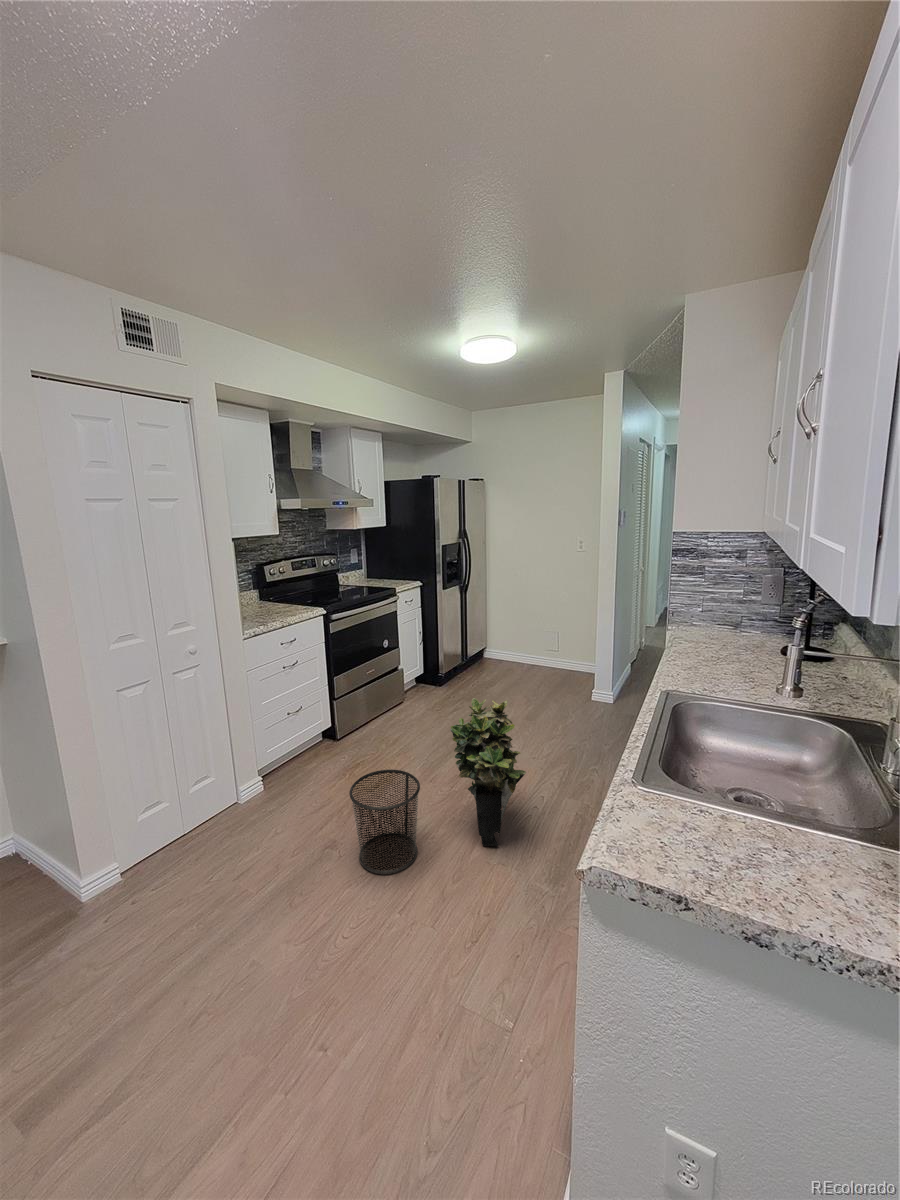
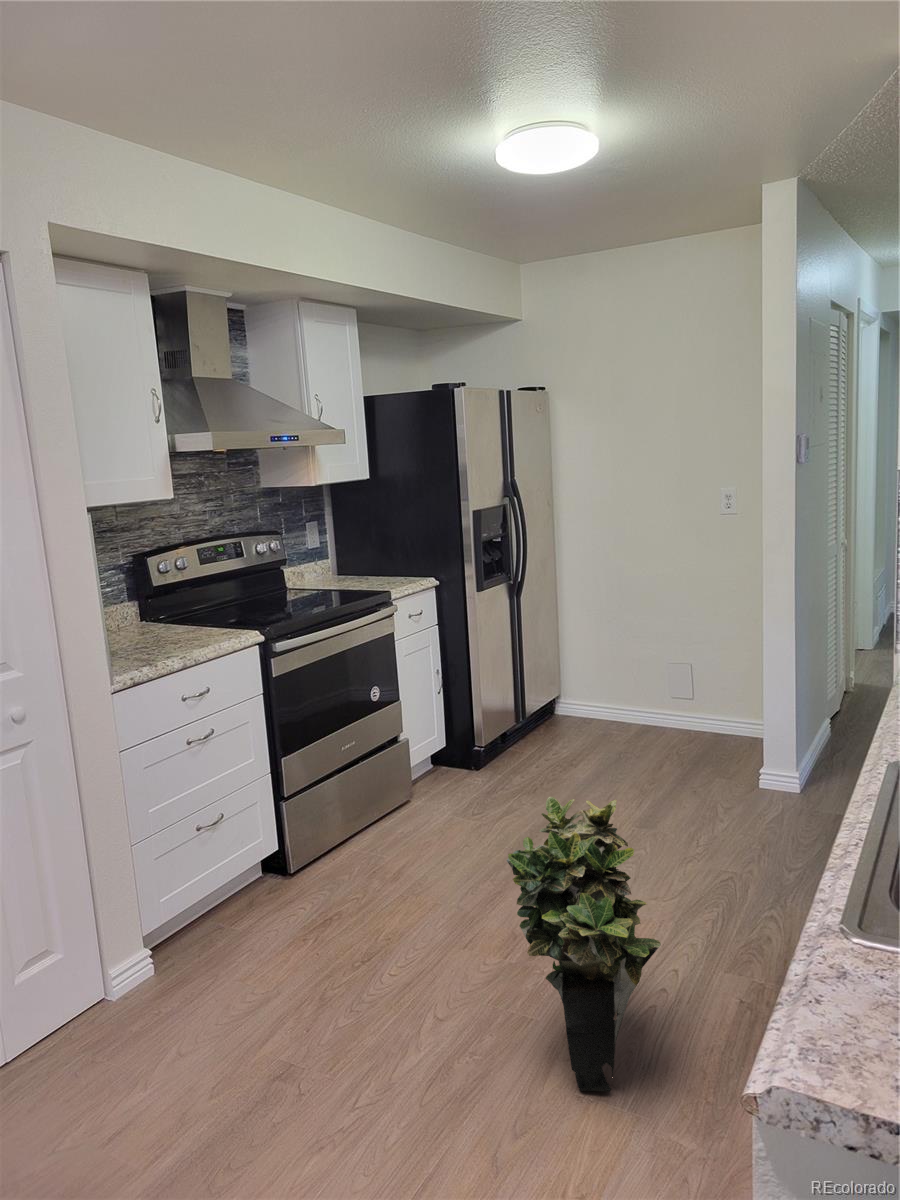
waste bin: present [349,769,420,874] -> none [314,941,453,1153]

